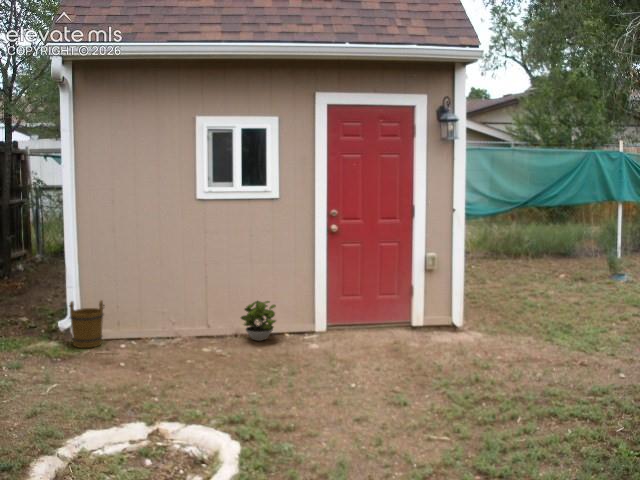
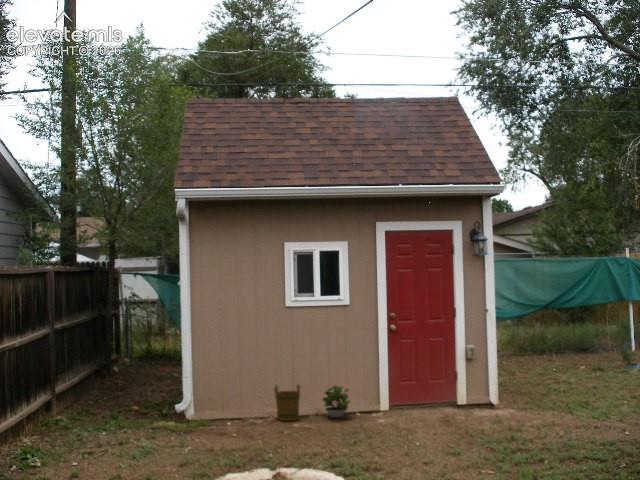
bucket: present [69,300,104,348] -> present [275,385,300,421]

